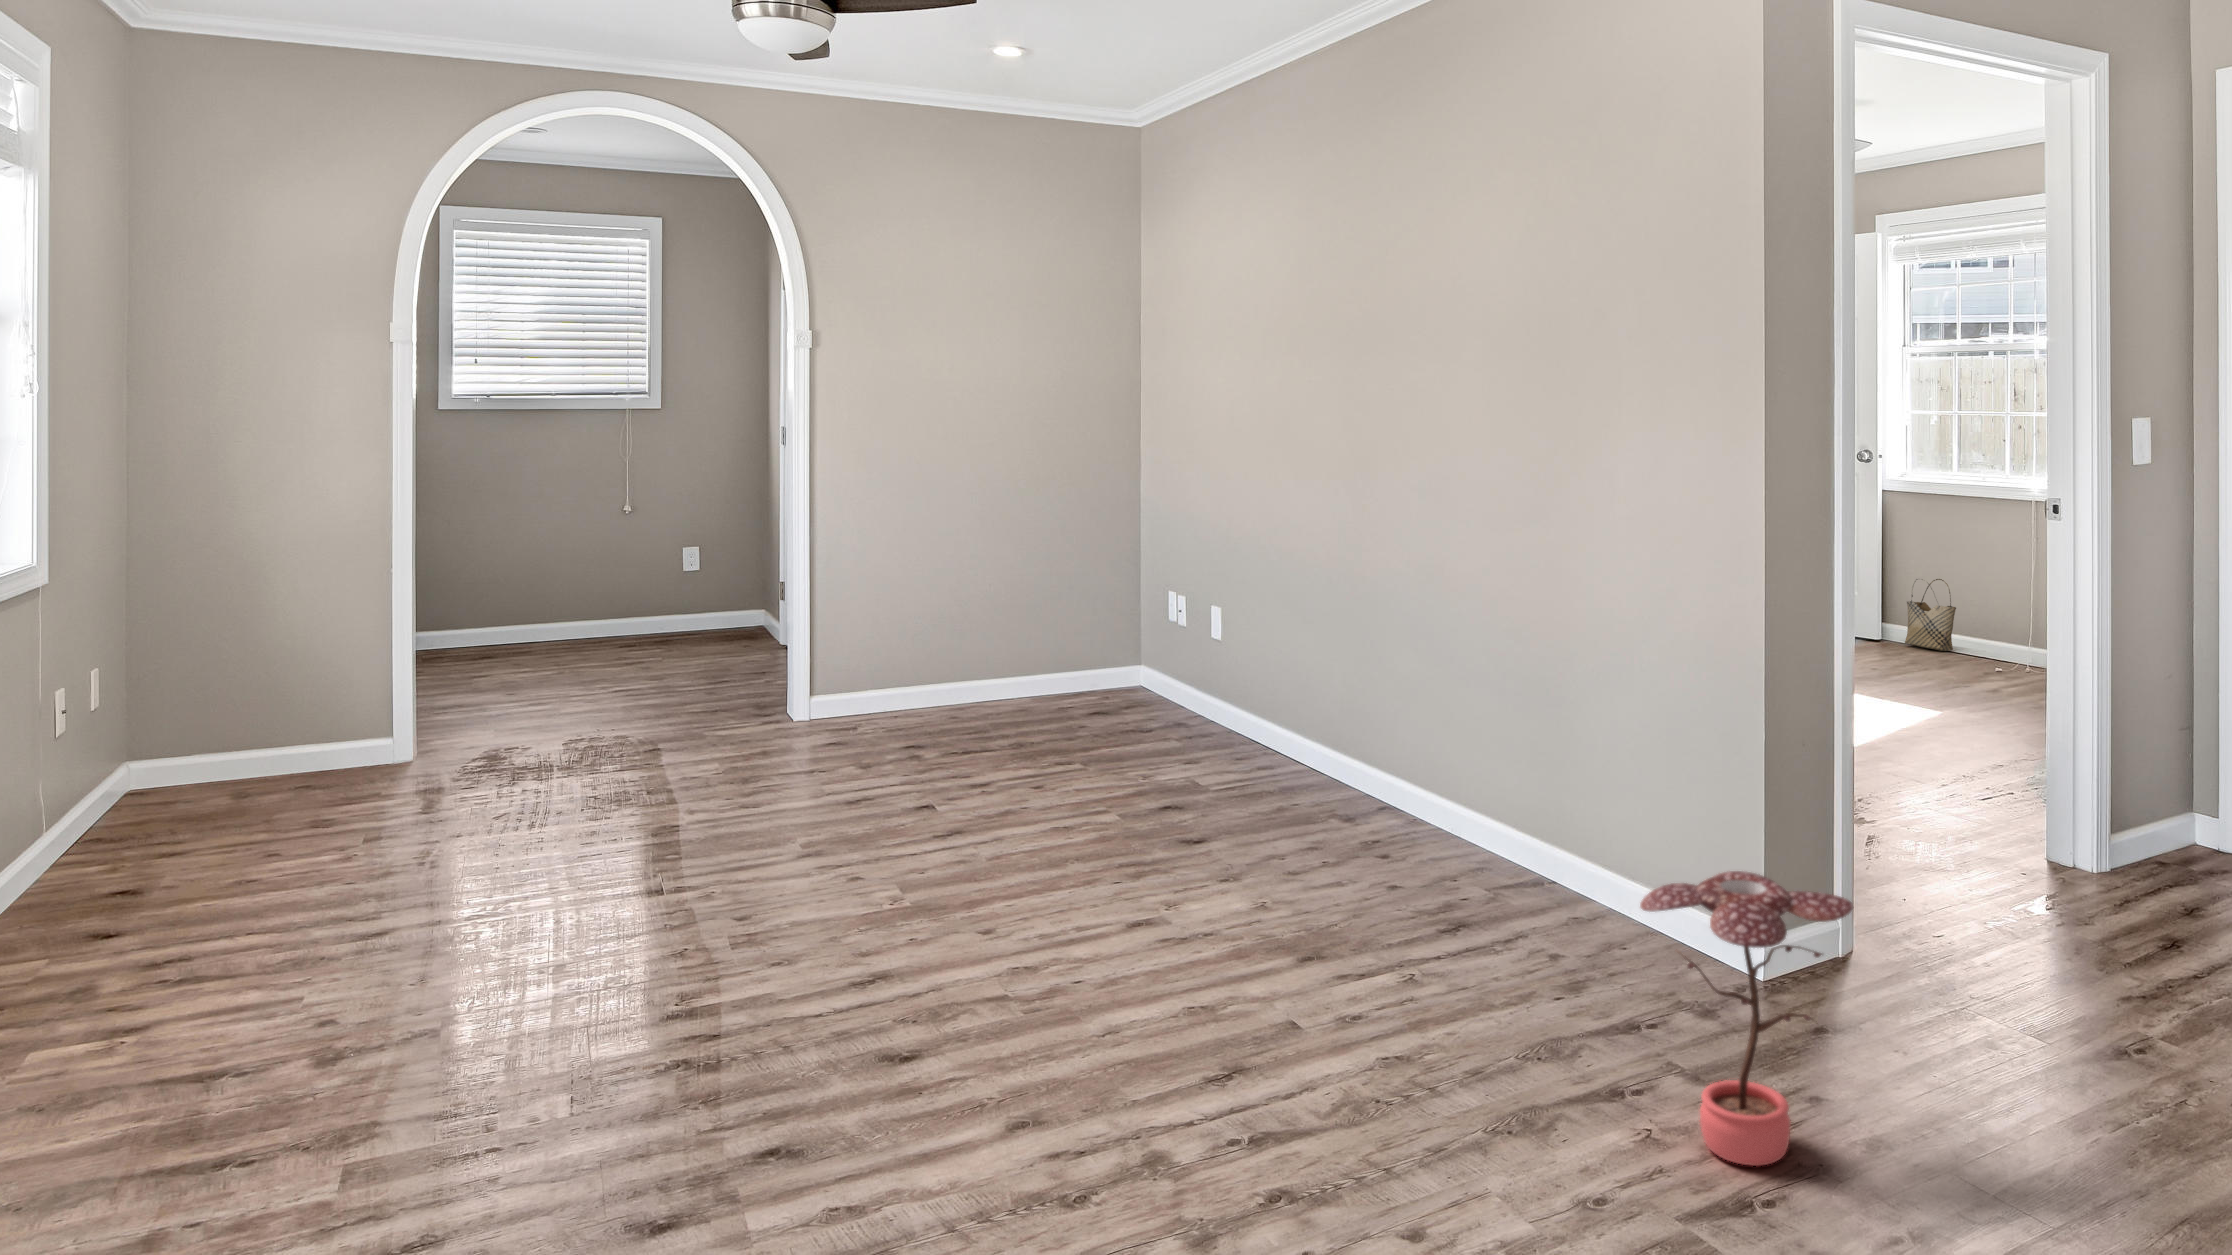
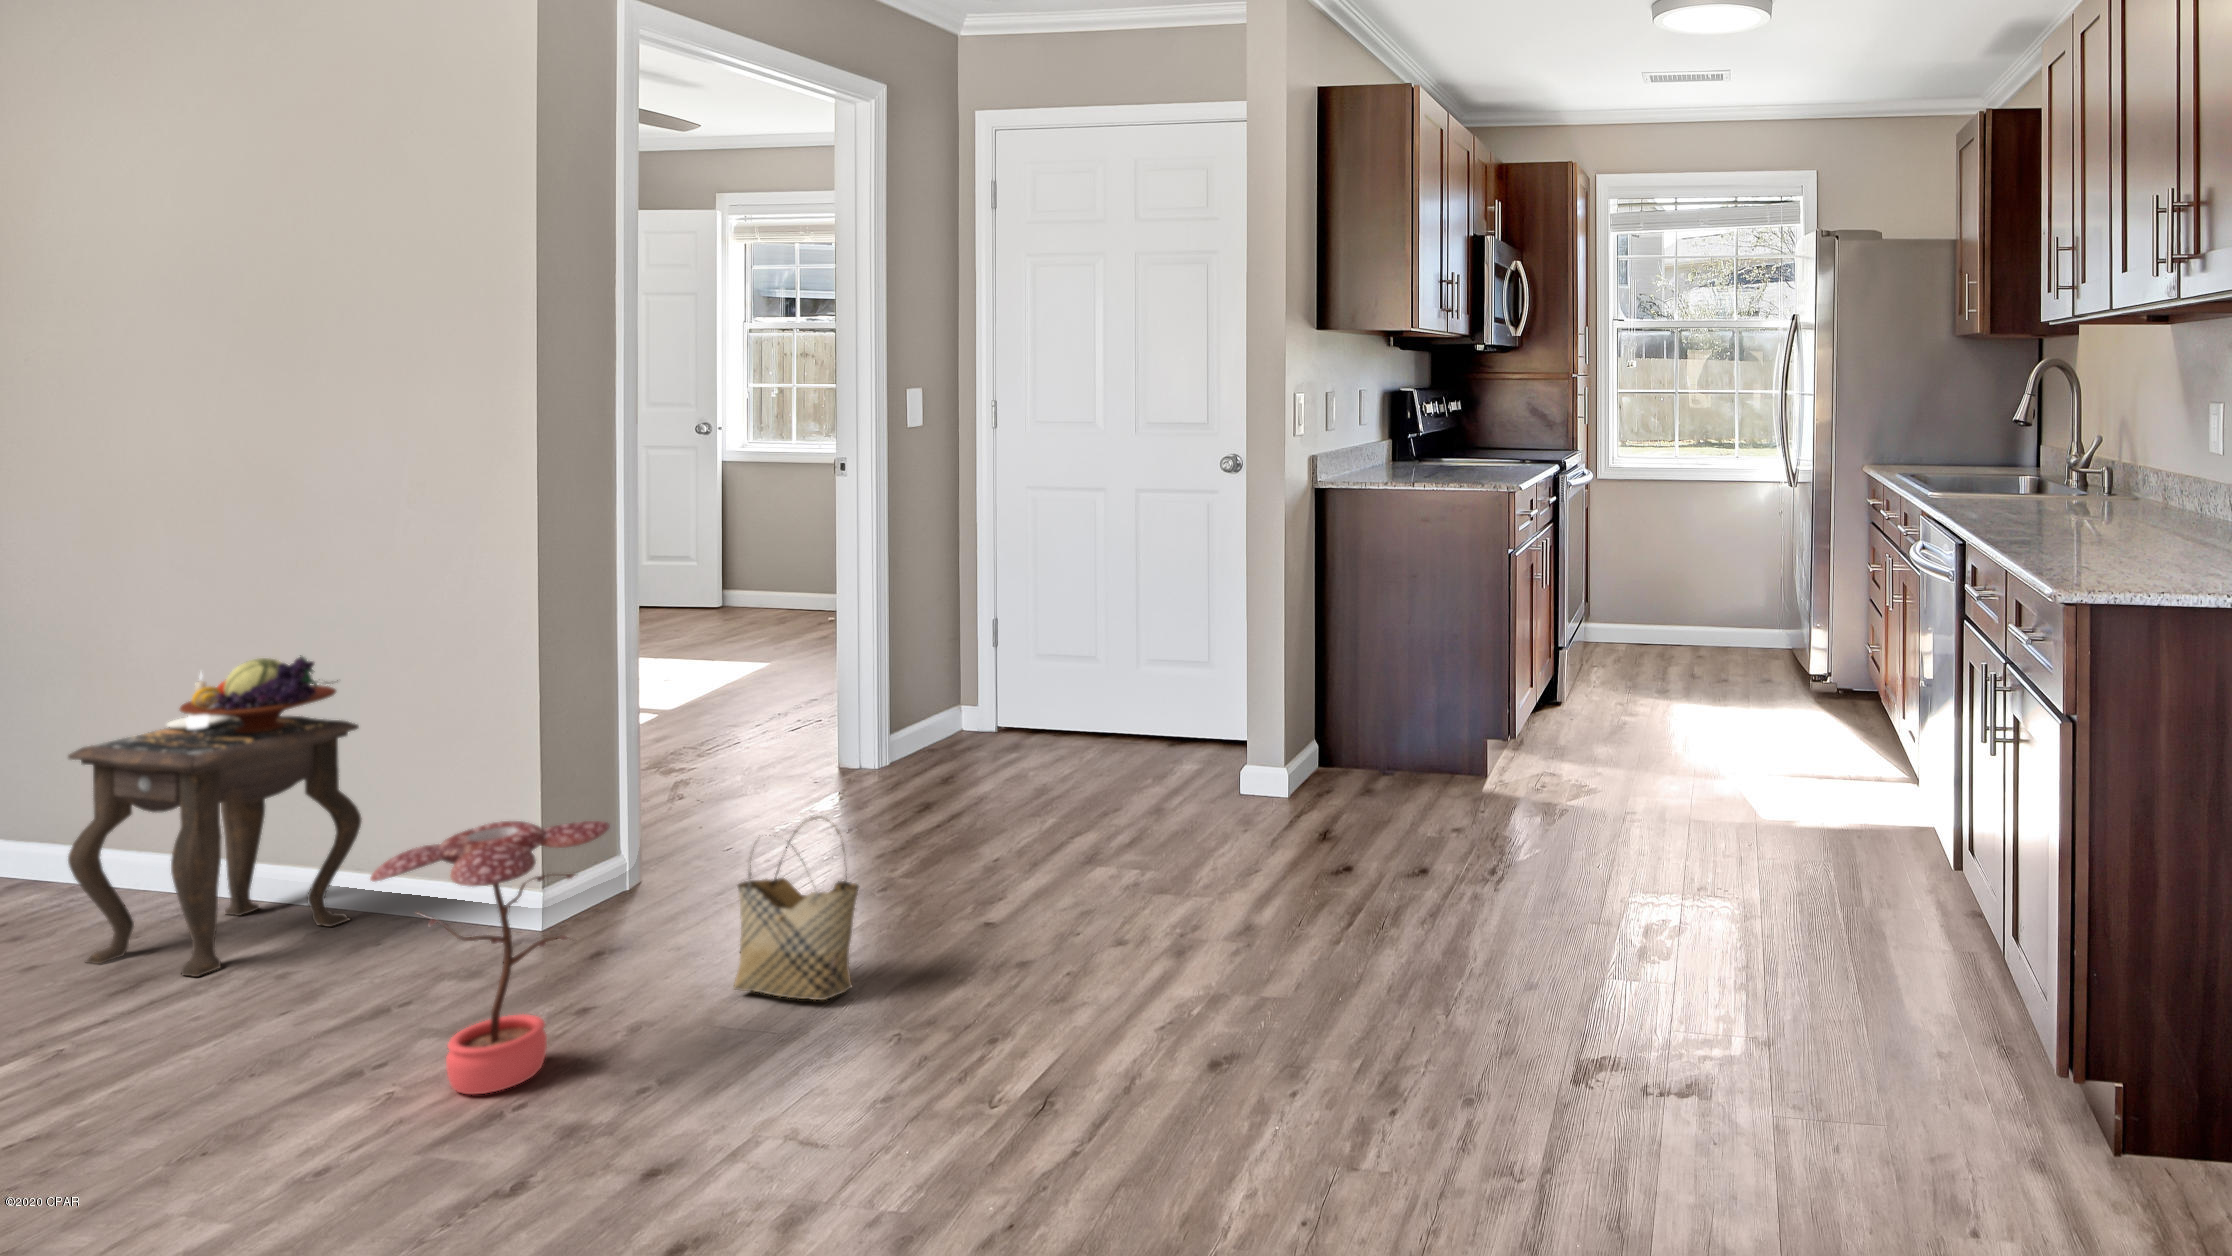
woven basket: present [1905,579,1956,651] -> present [733,817,859,1000]
side table: none [1416,655,1611,940] -> present [68,655,362,977]

